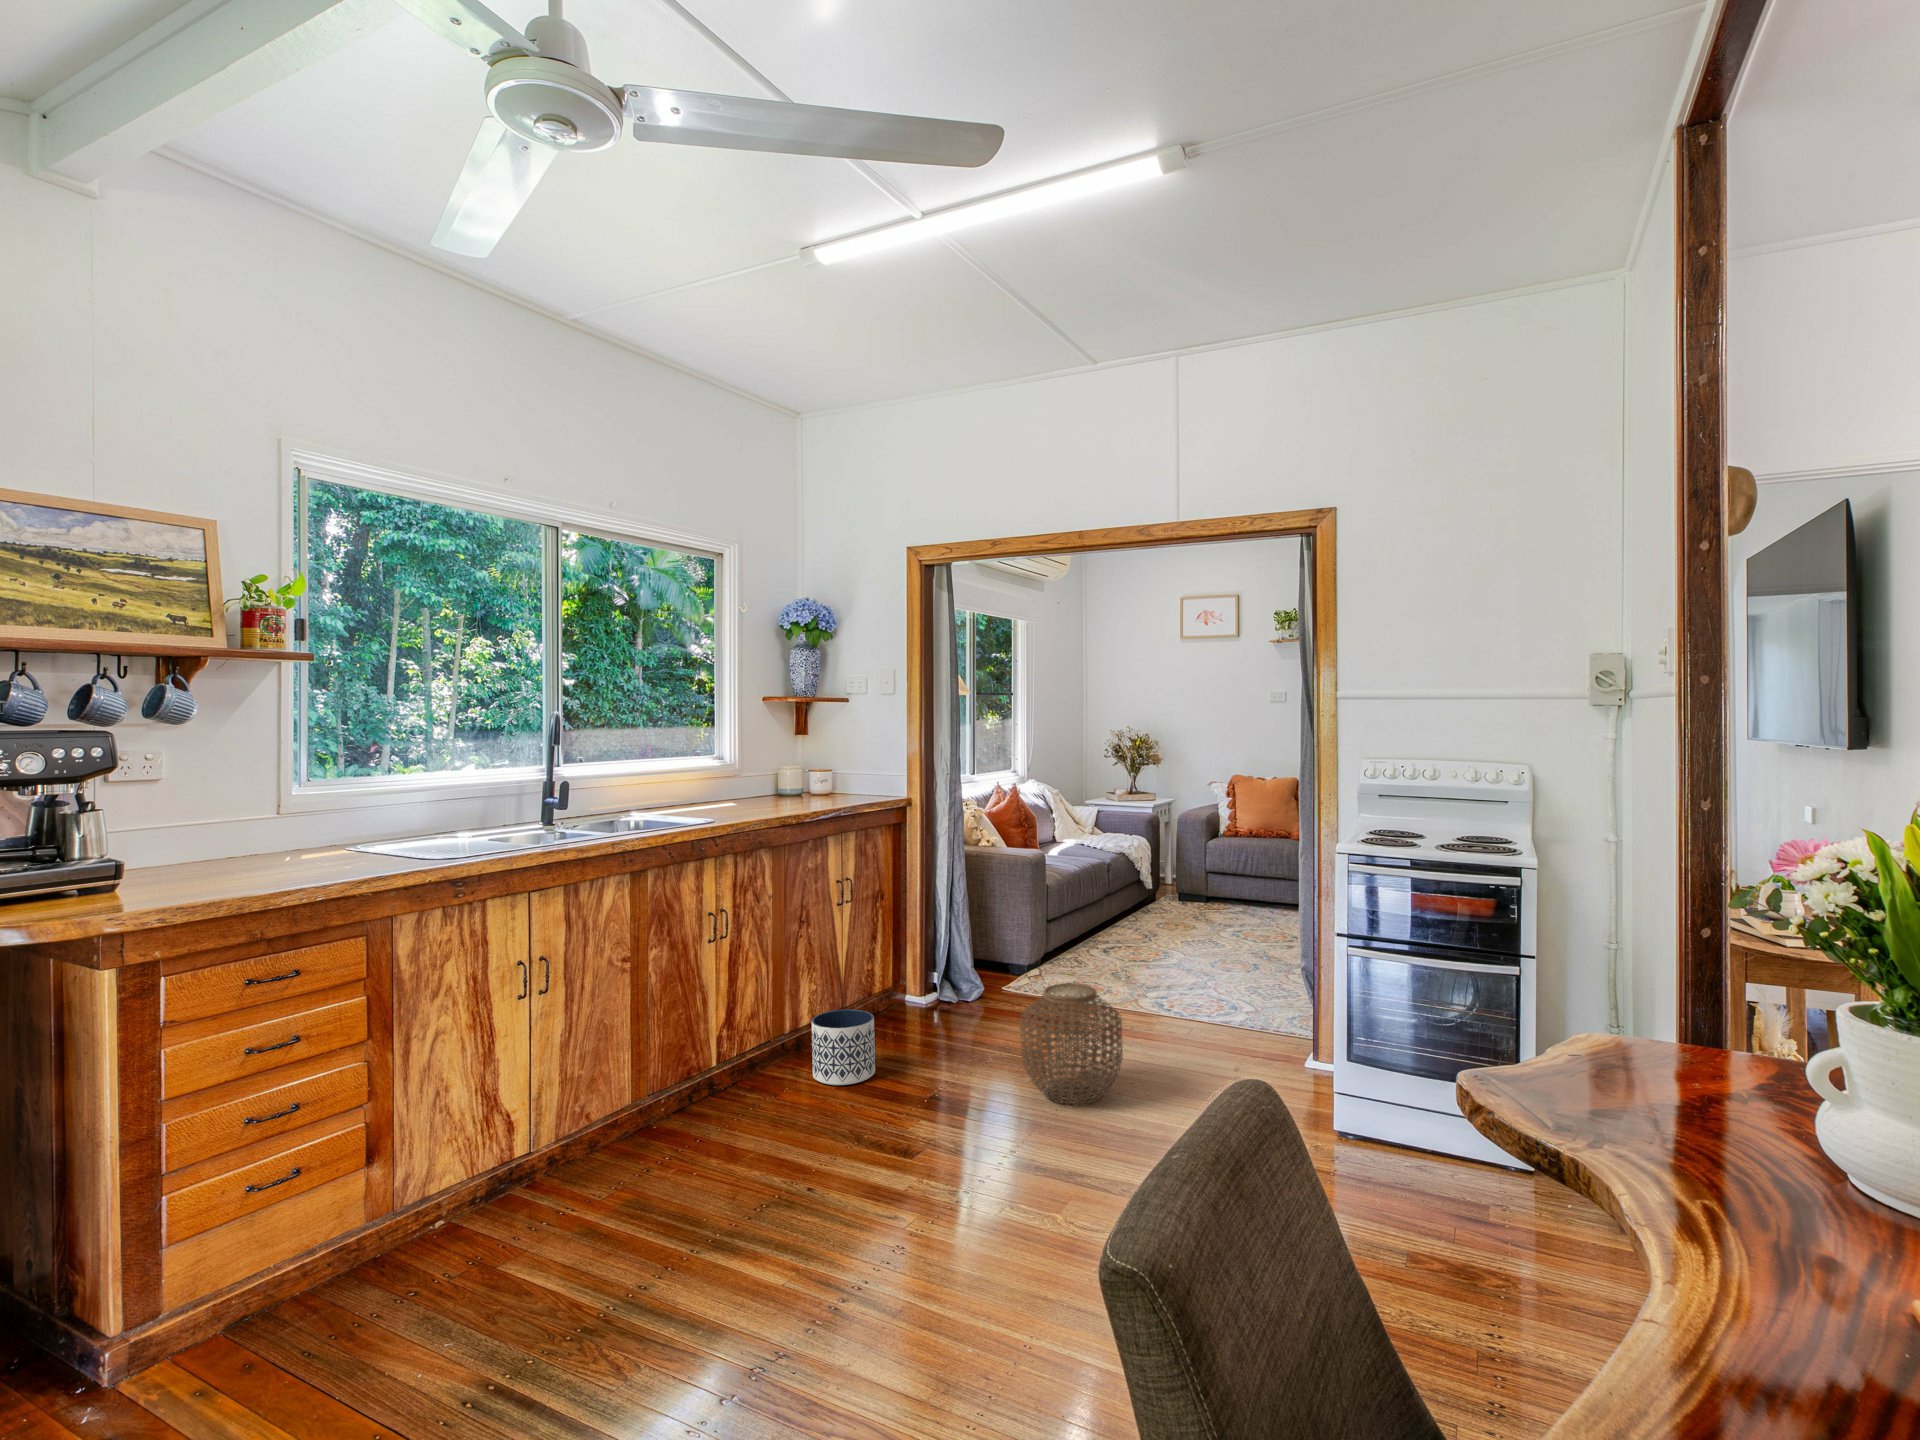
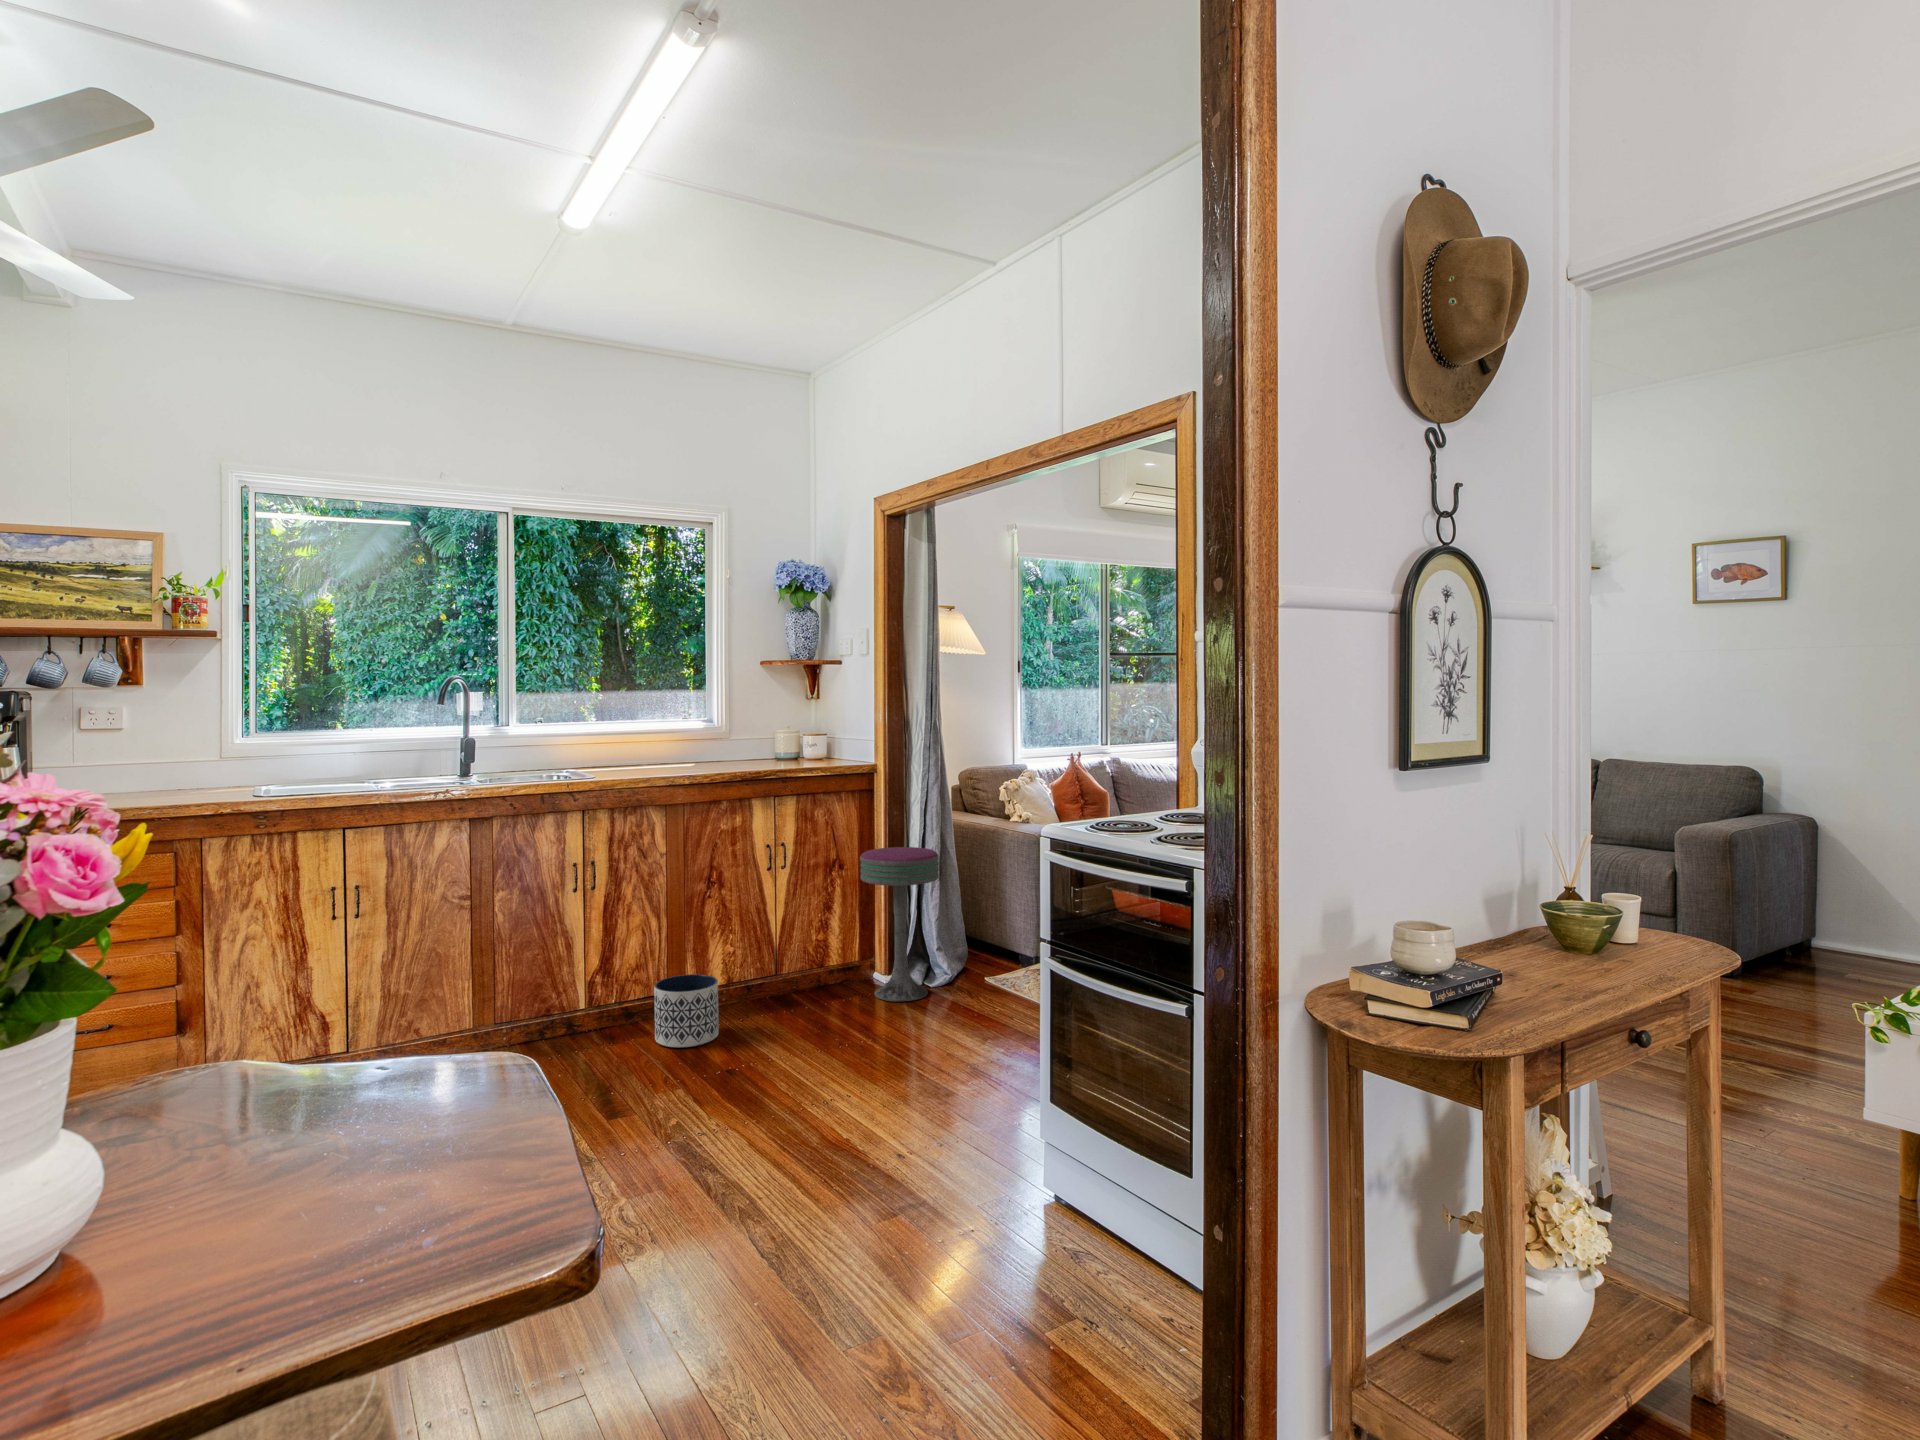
bar stool: none [922,870,994,1013] -> present [860,847,939,1002]
woven basket: present [1020,983,1123,1105] -> none [771,981,882,1113]

